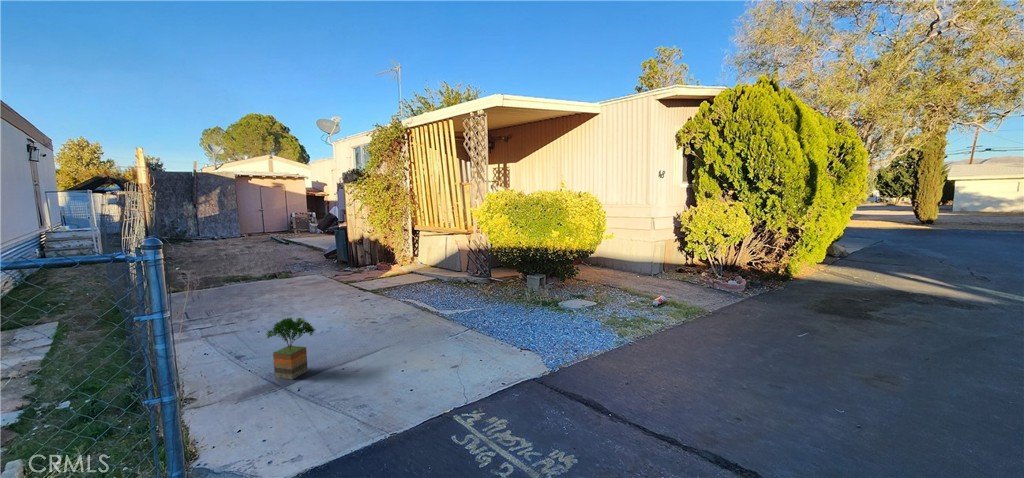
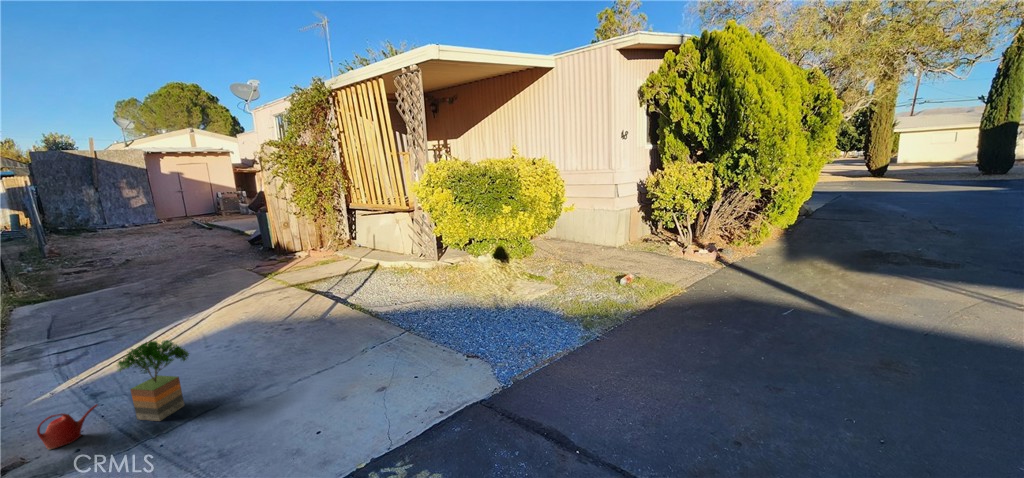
watering can: none [212,362,251,392] -> present [37,404,98,450]

